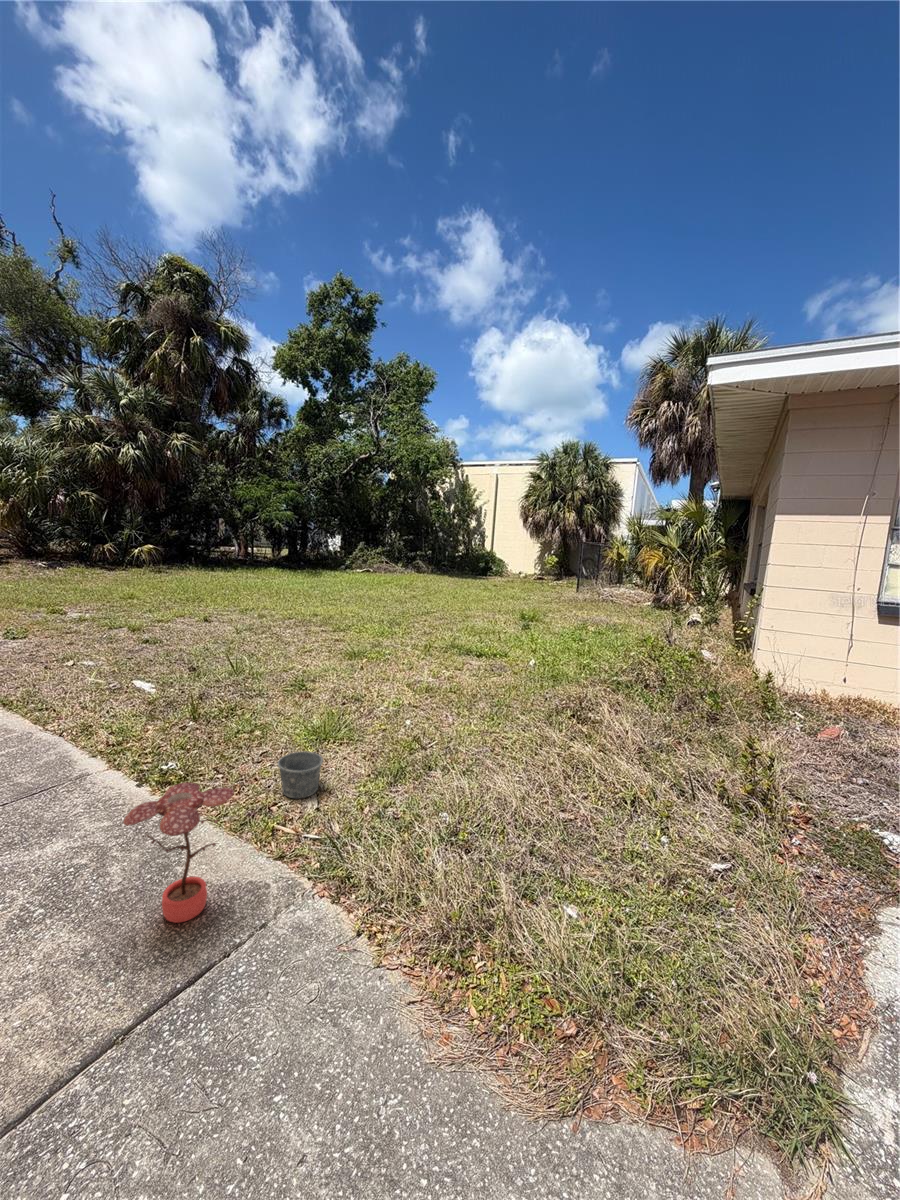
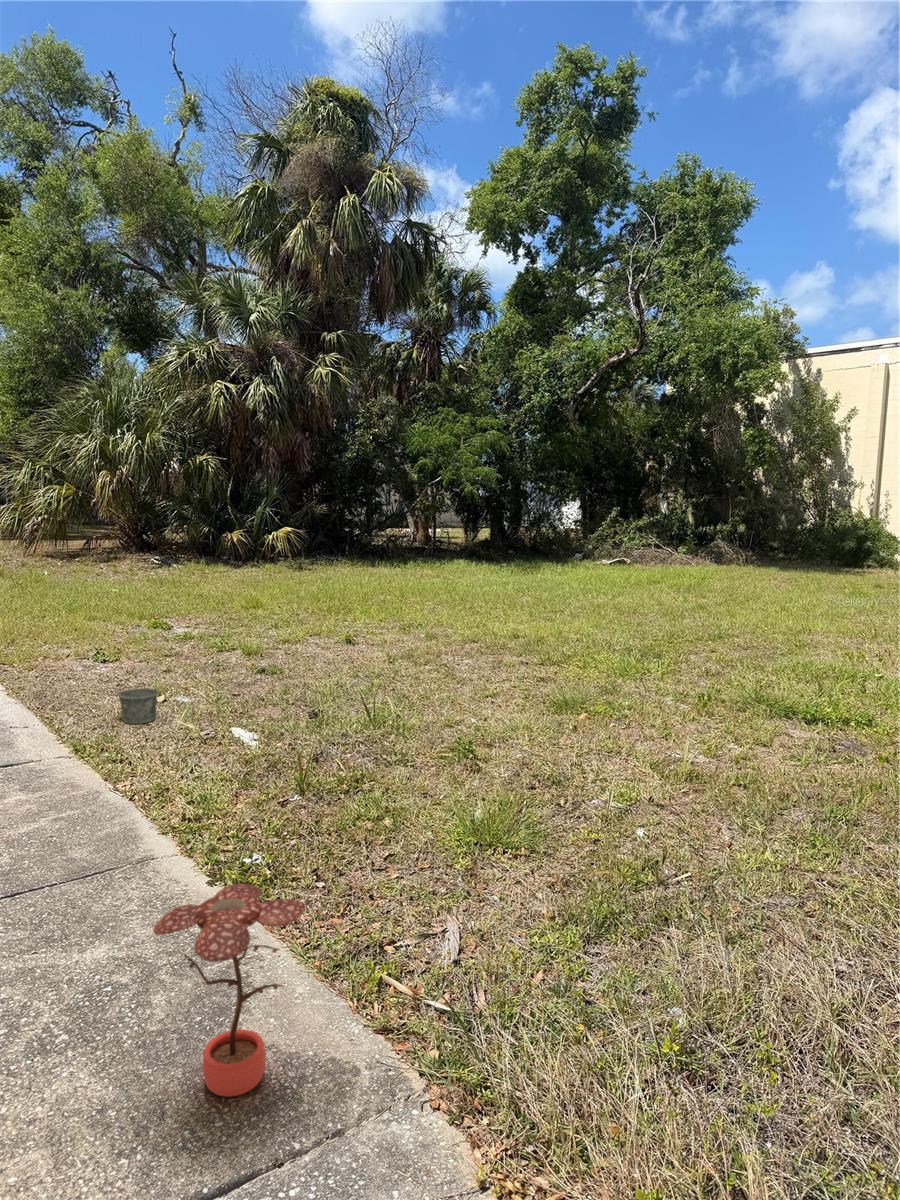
bucket: present [278,751,323,798] -> present [118,688,158,724]

